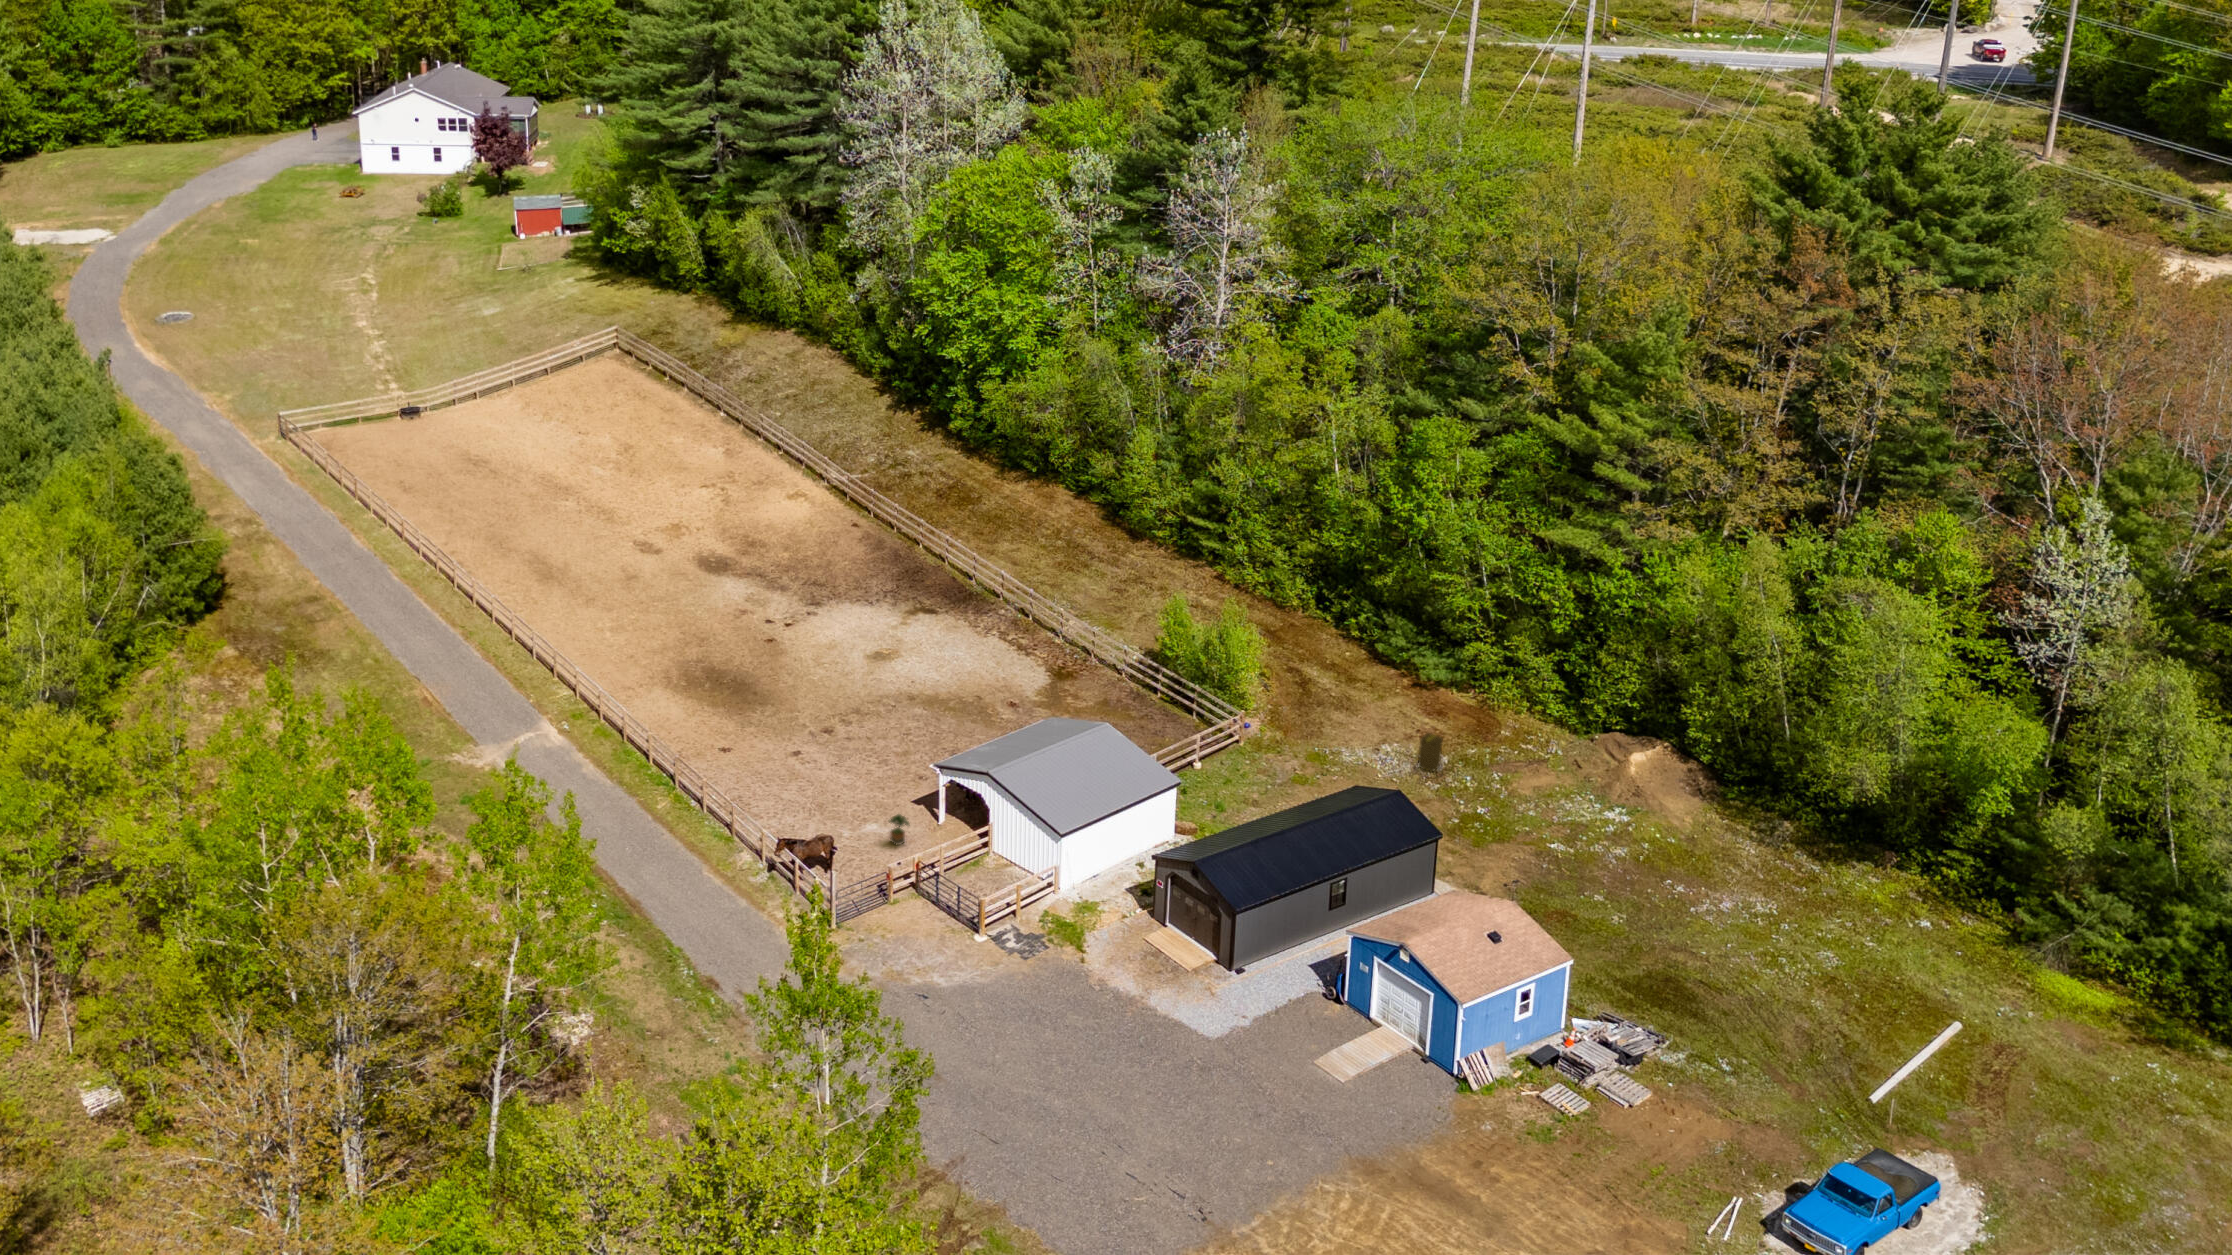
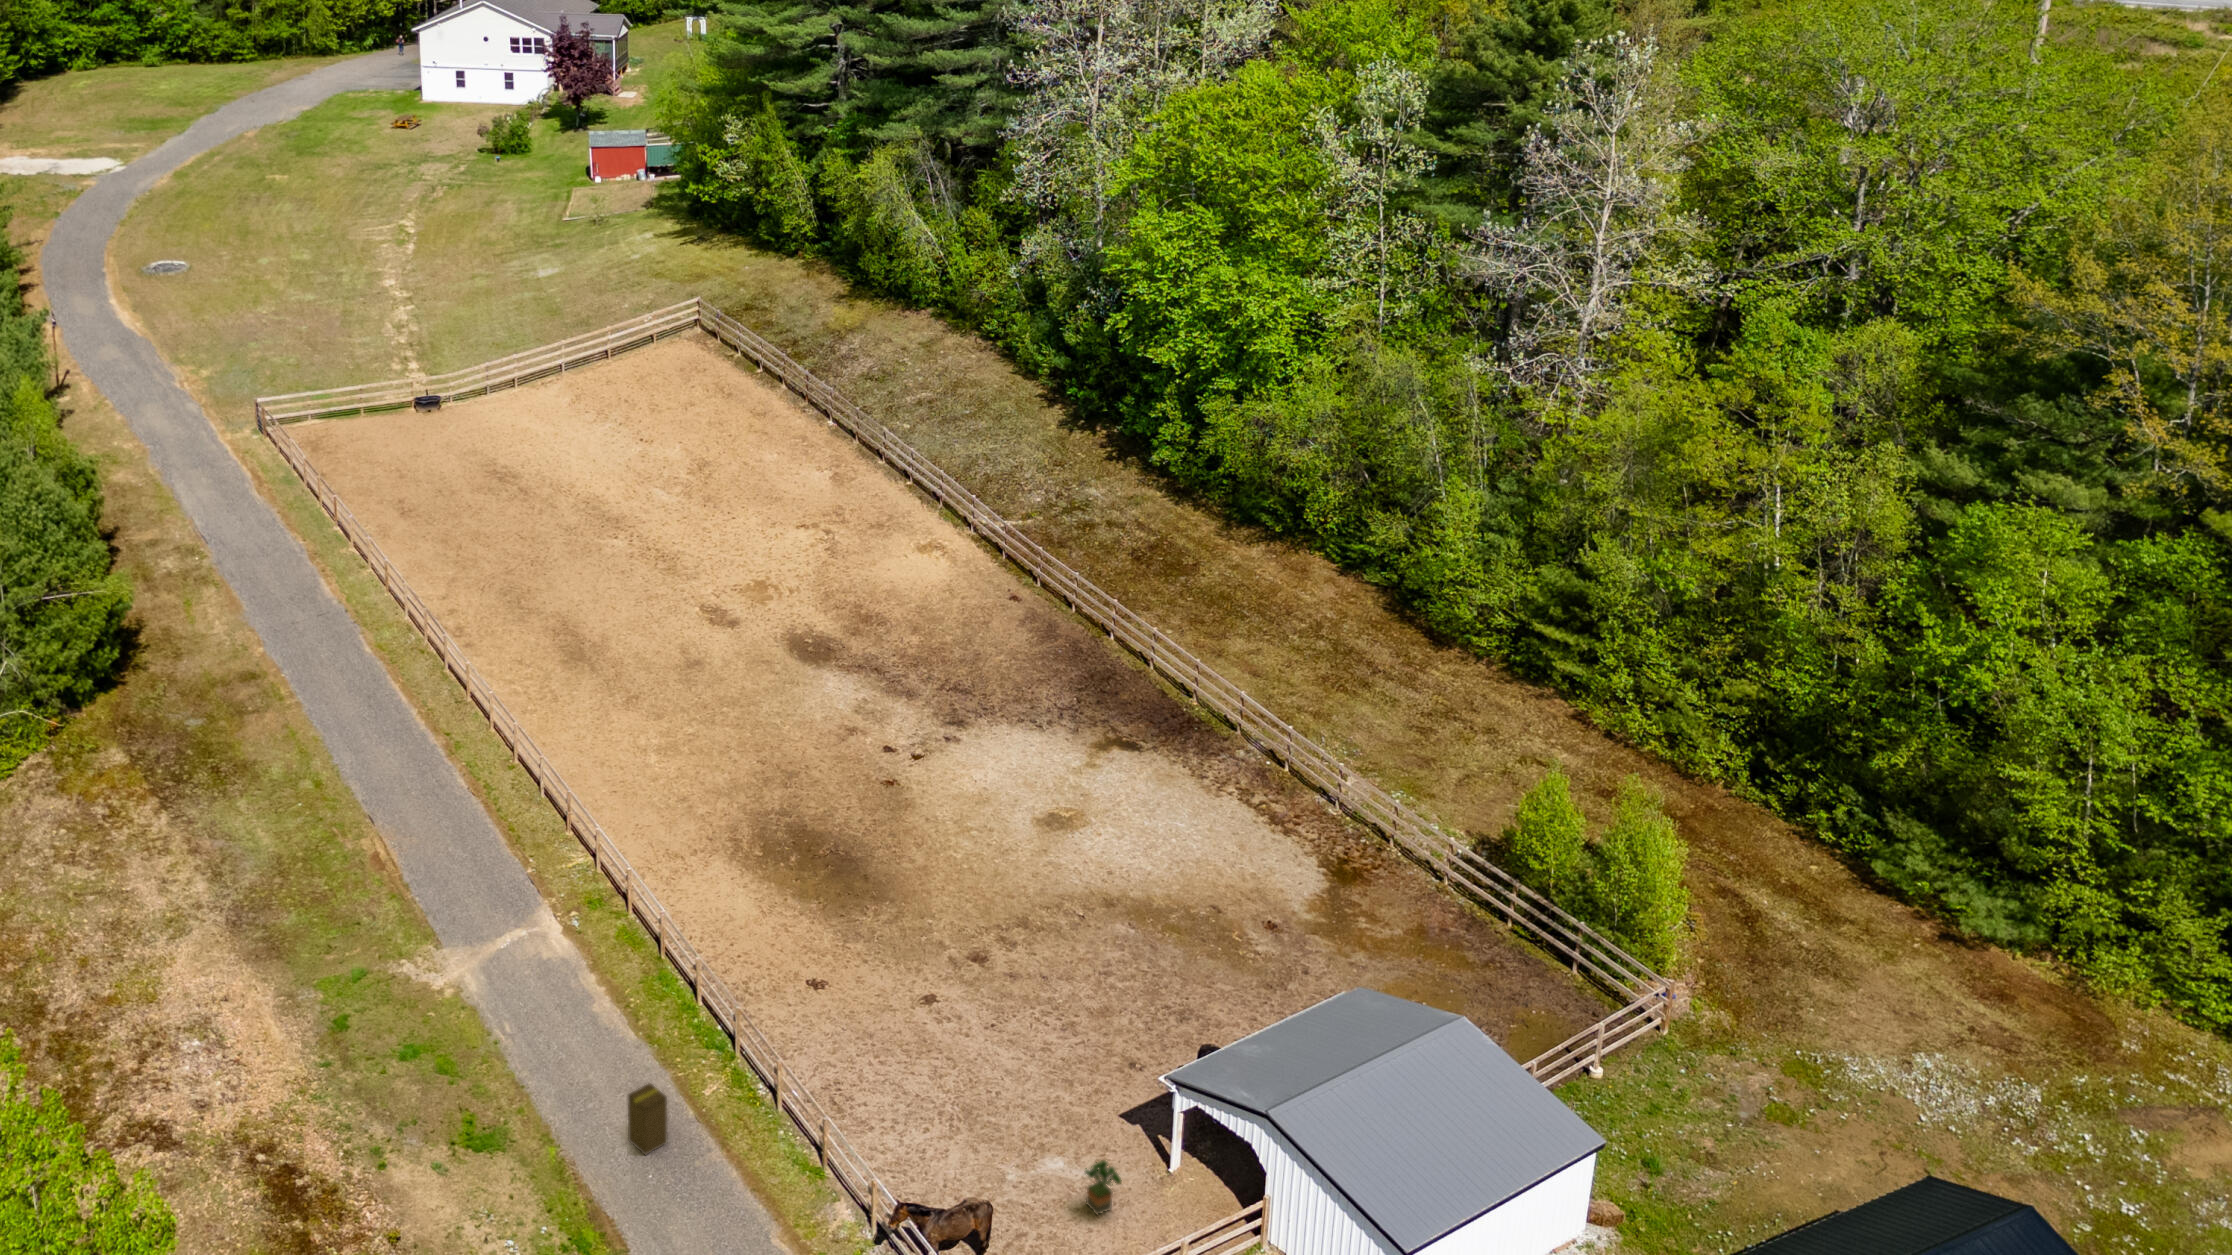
cardboard box: present [1418,733,1443,772] -> present [628,1084,668,1155]

